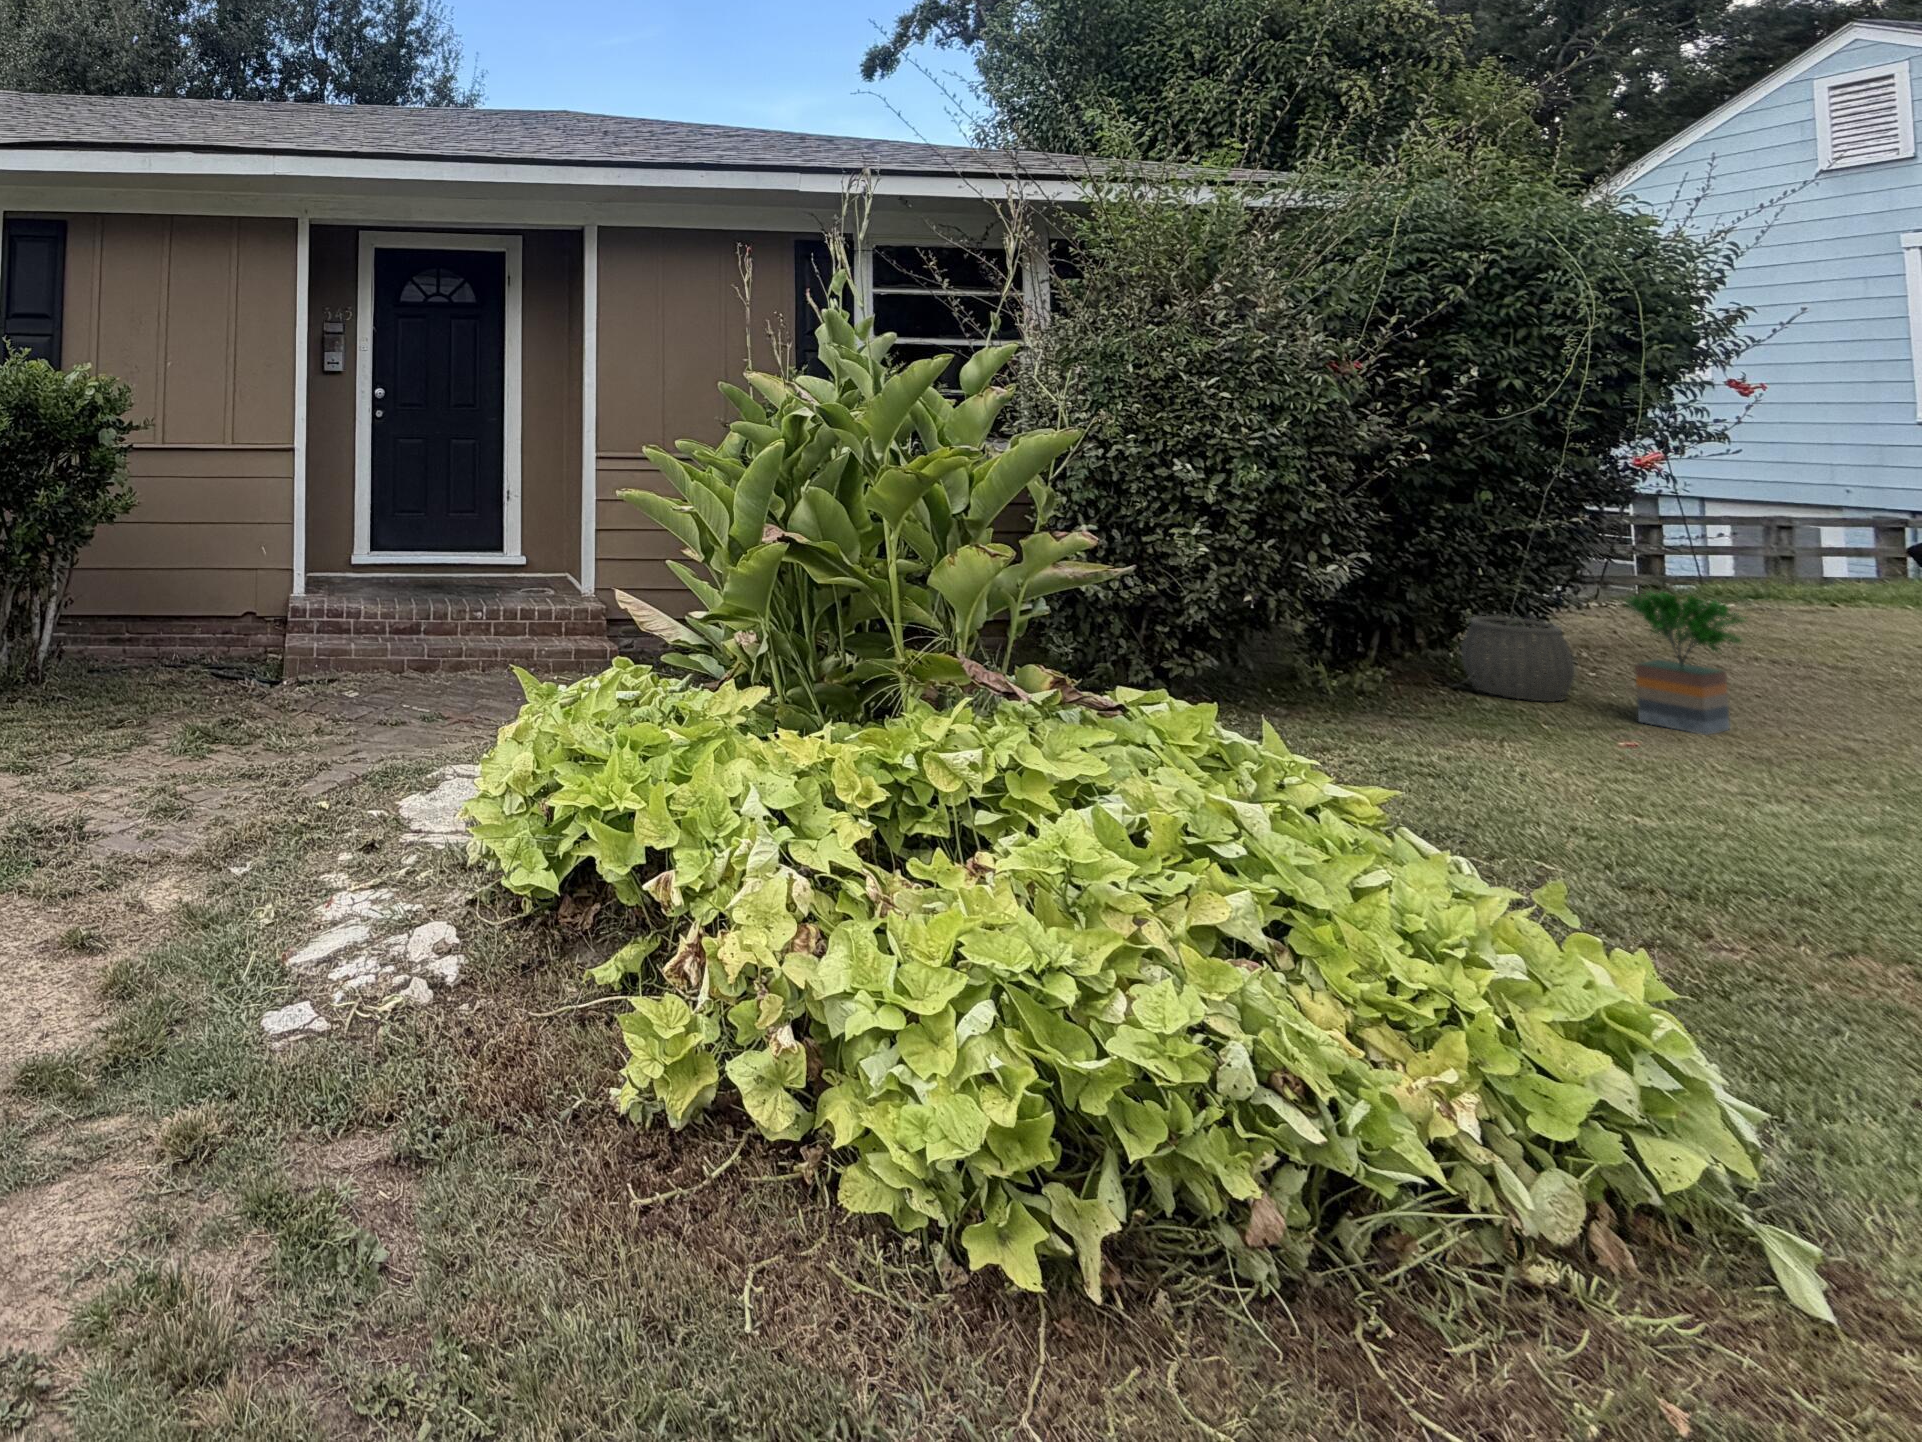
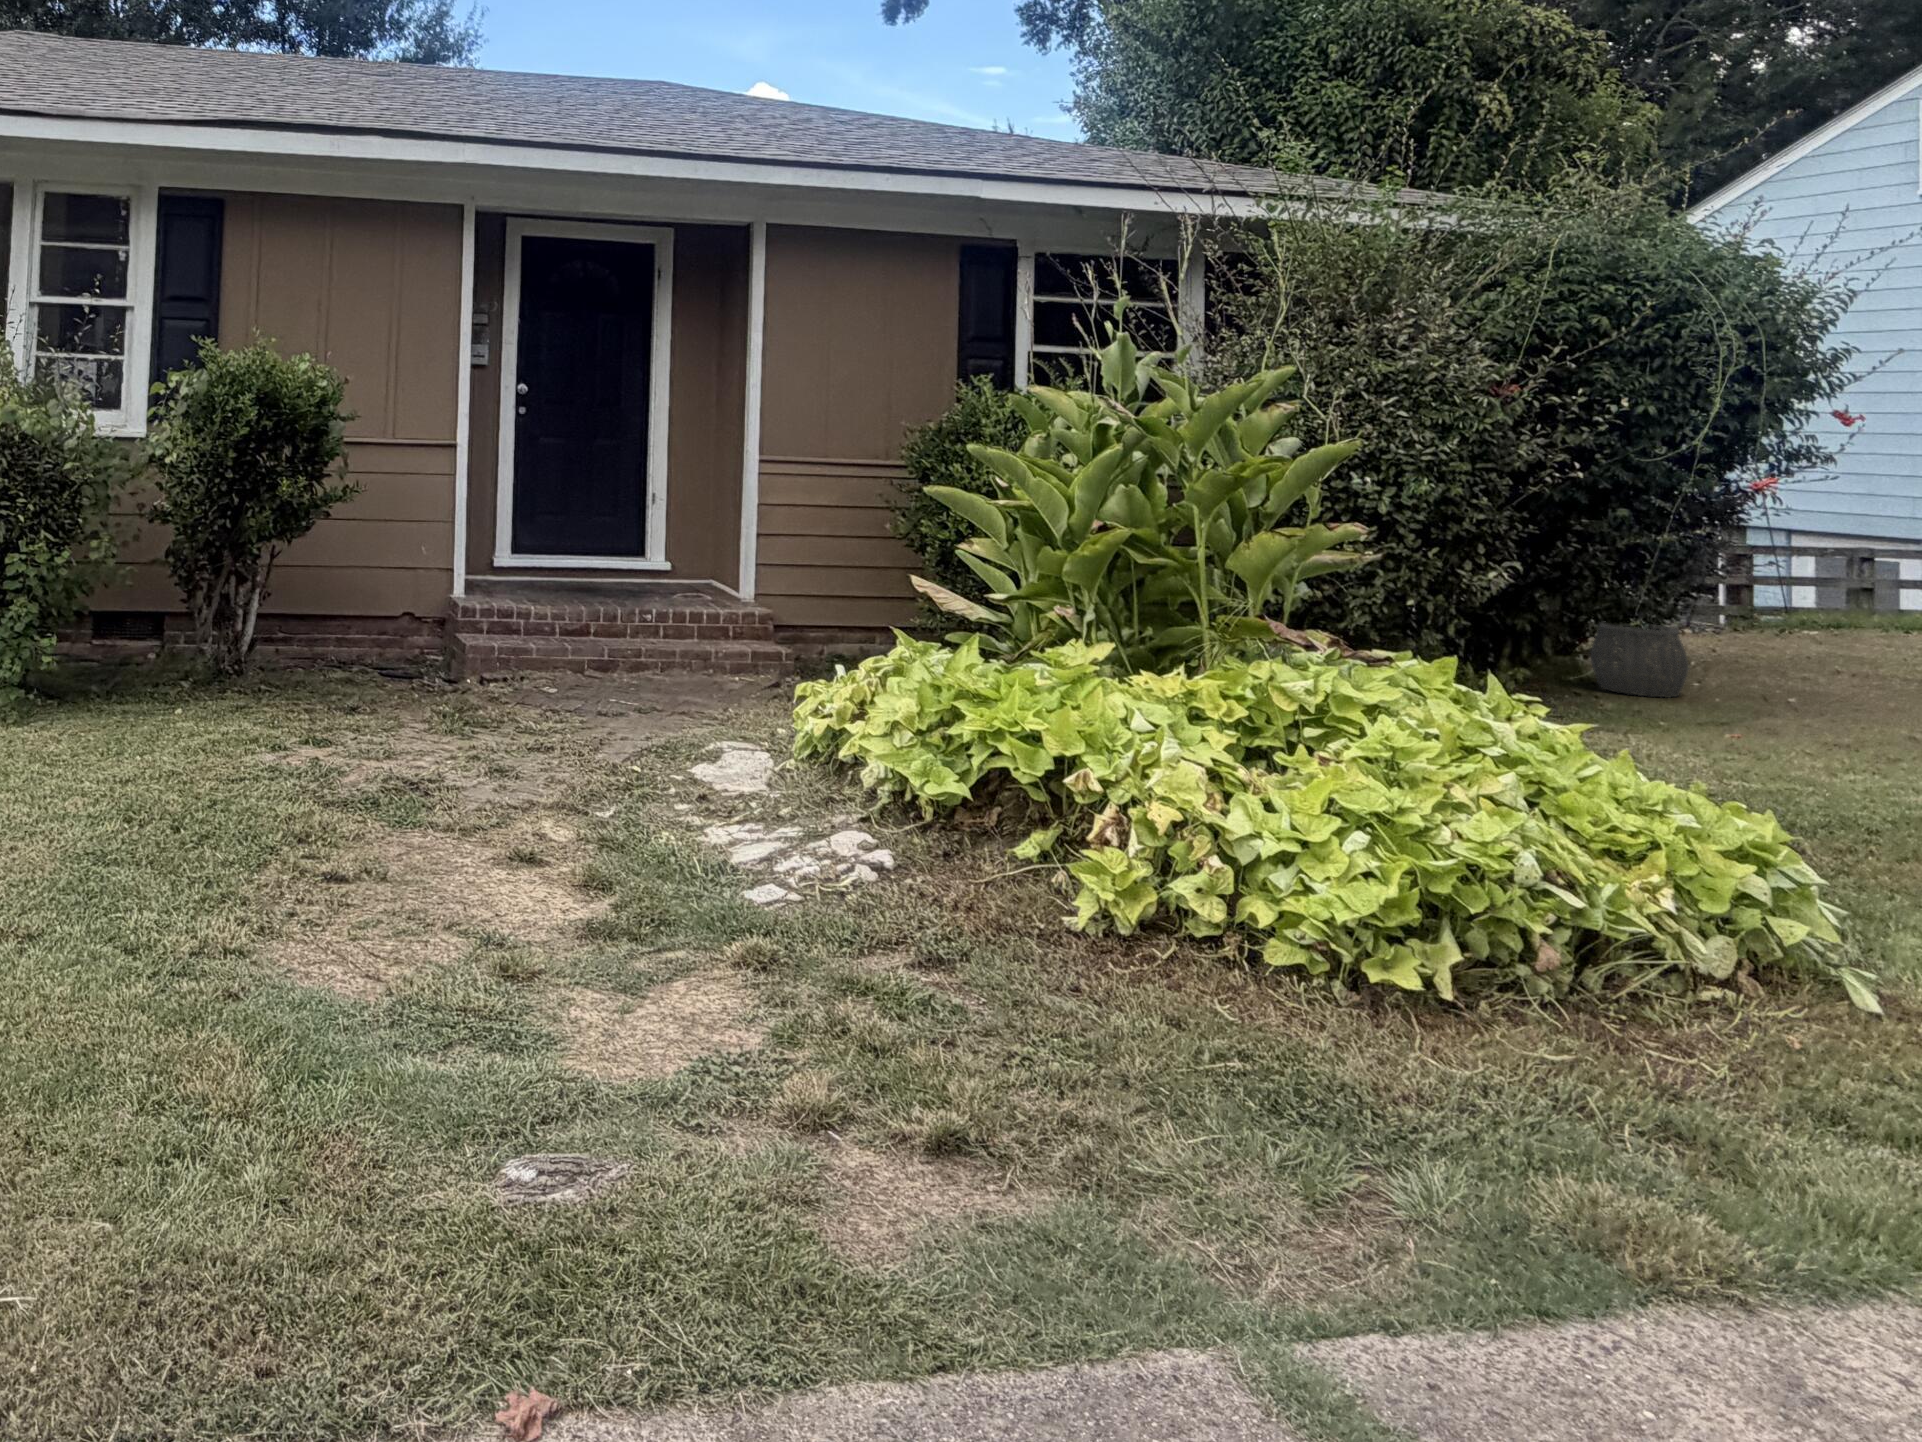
potted tree: present [1628,593,1746,735] -> none [1731,592,1836,719]

